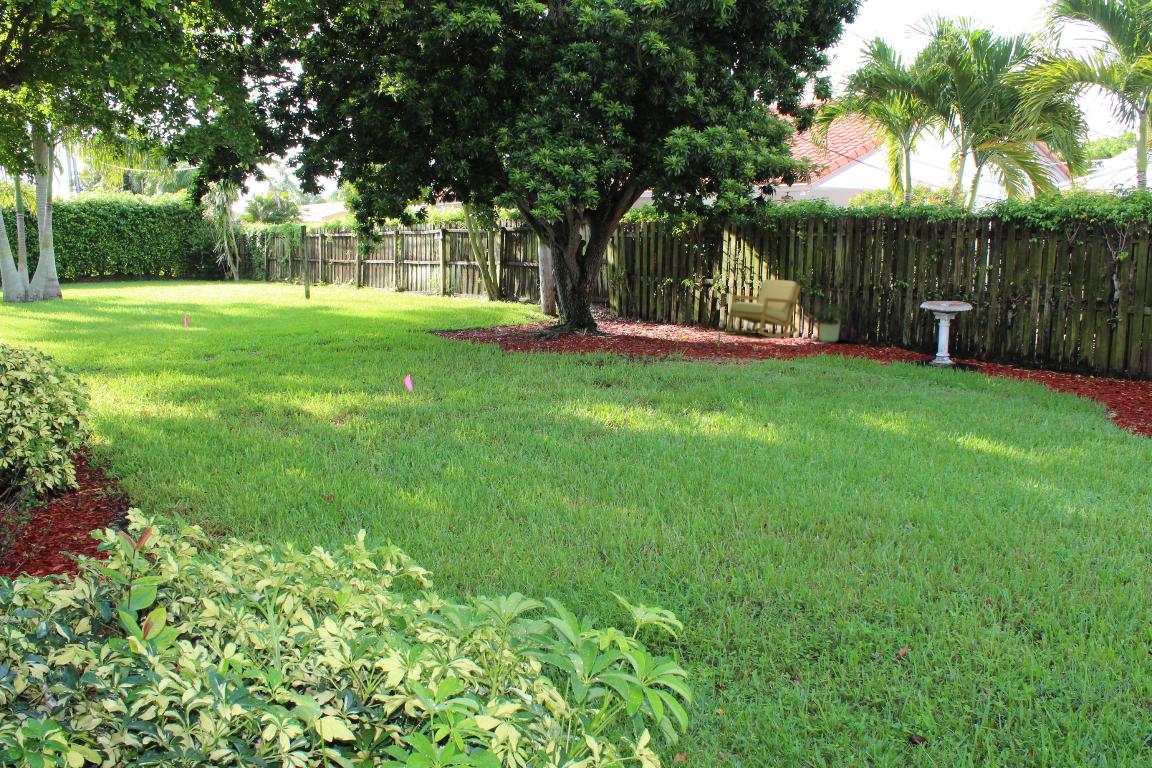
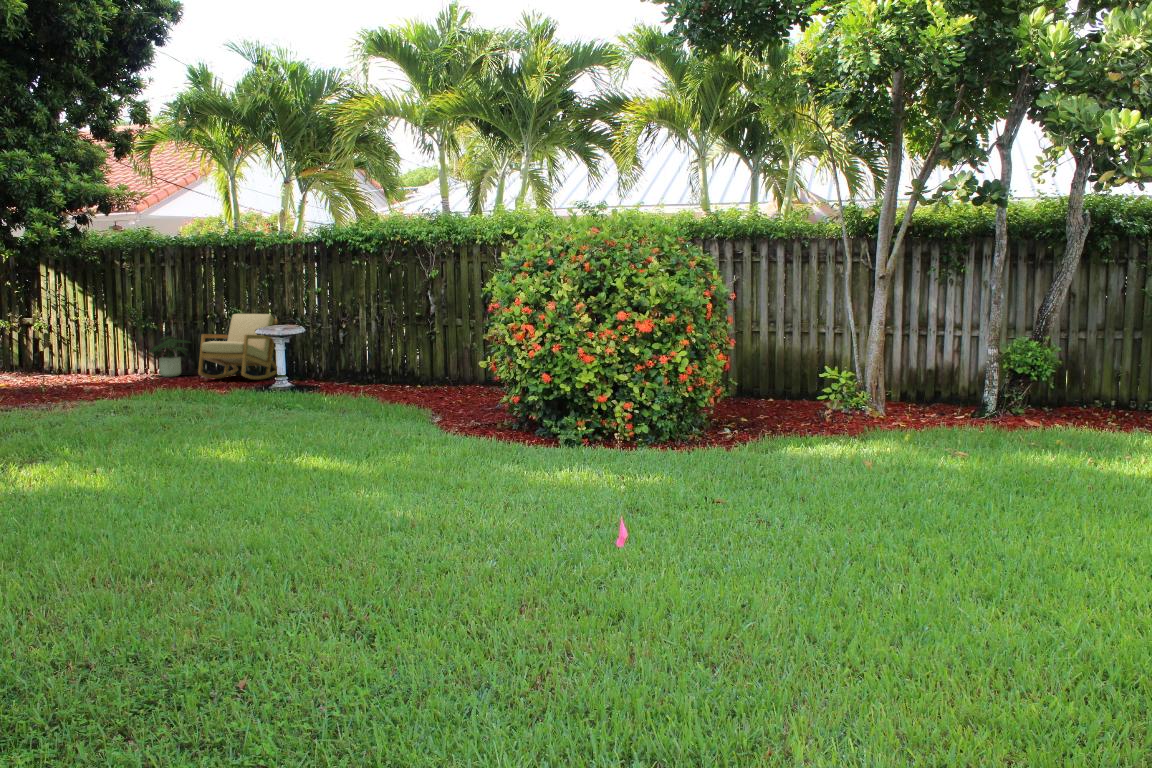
chair: present [727,279,800,337] -> present [198,314,278,379]

